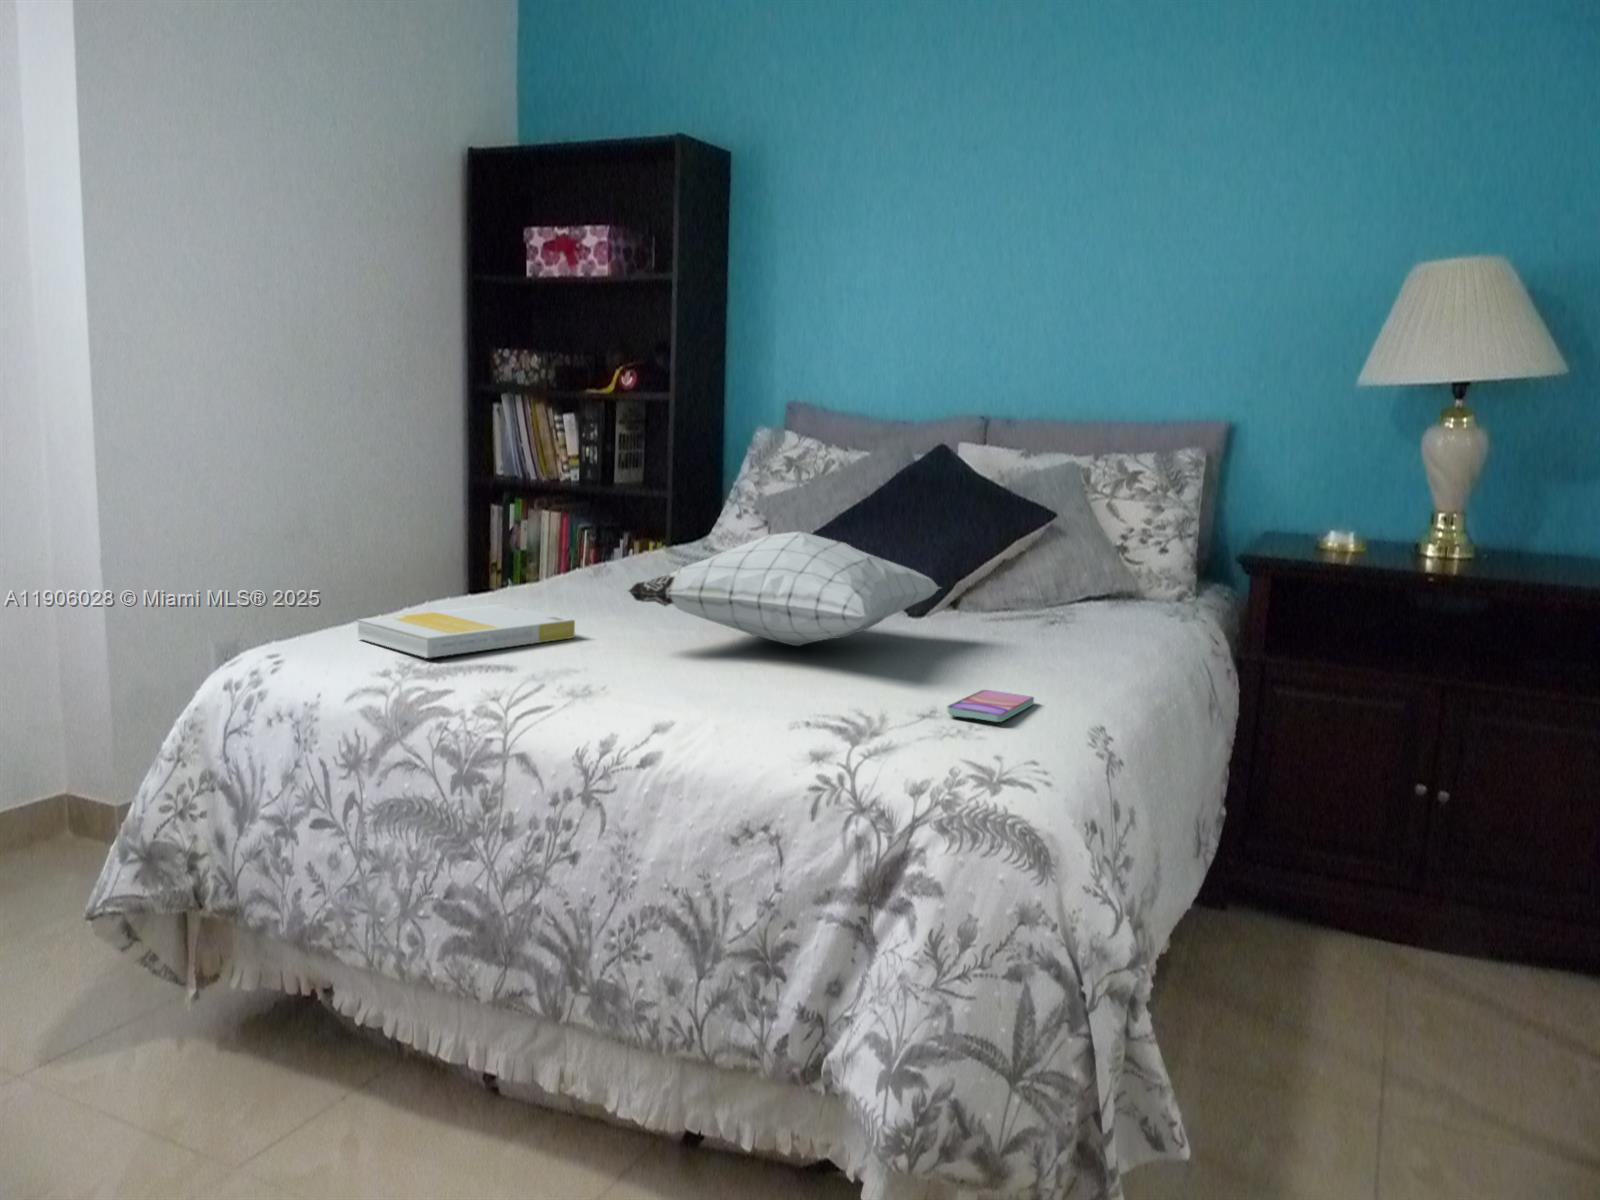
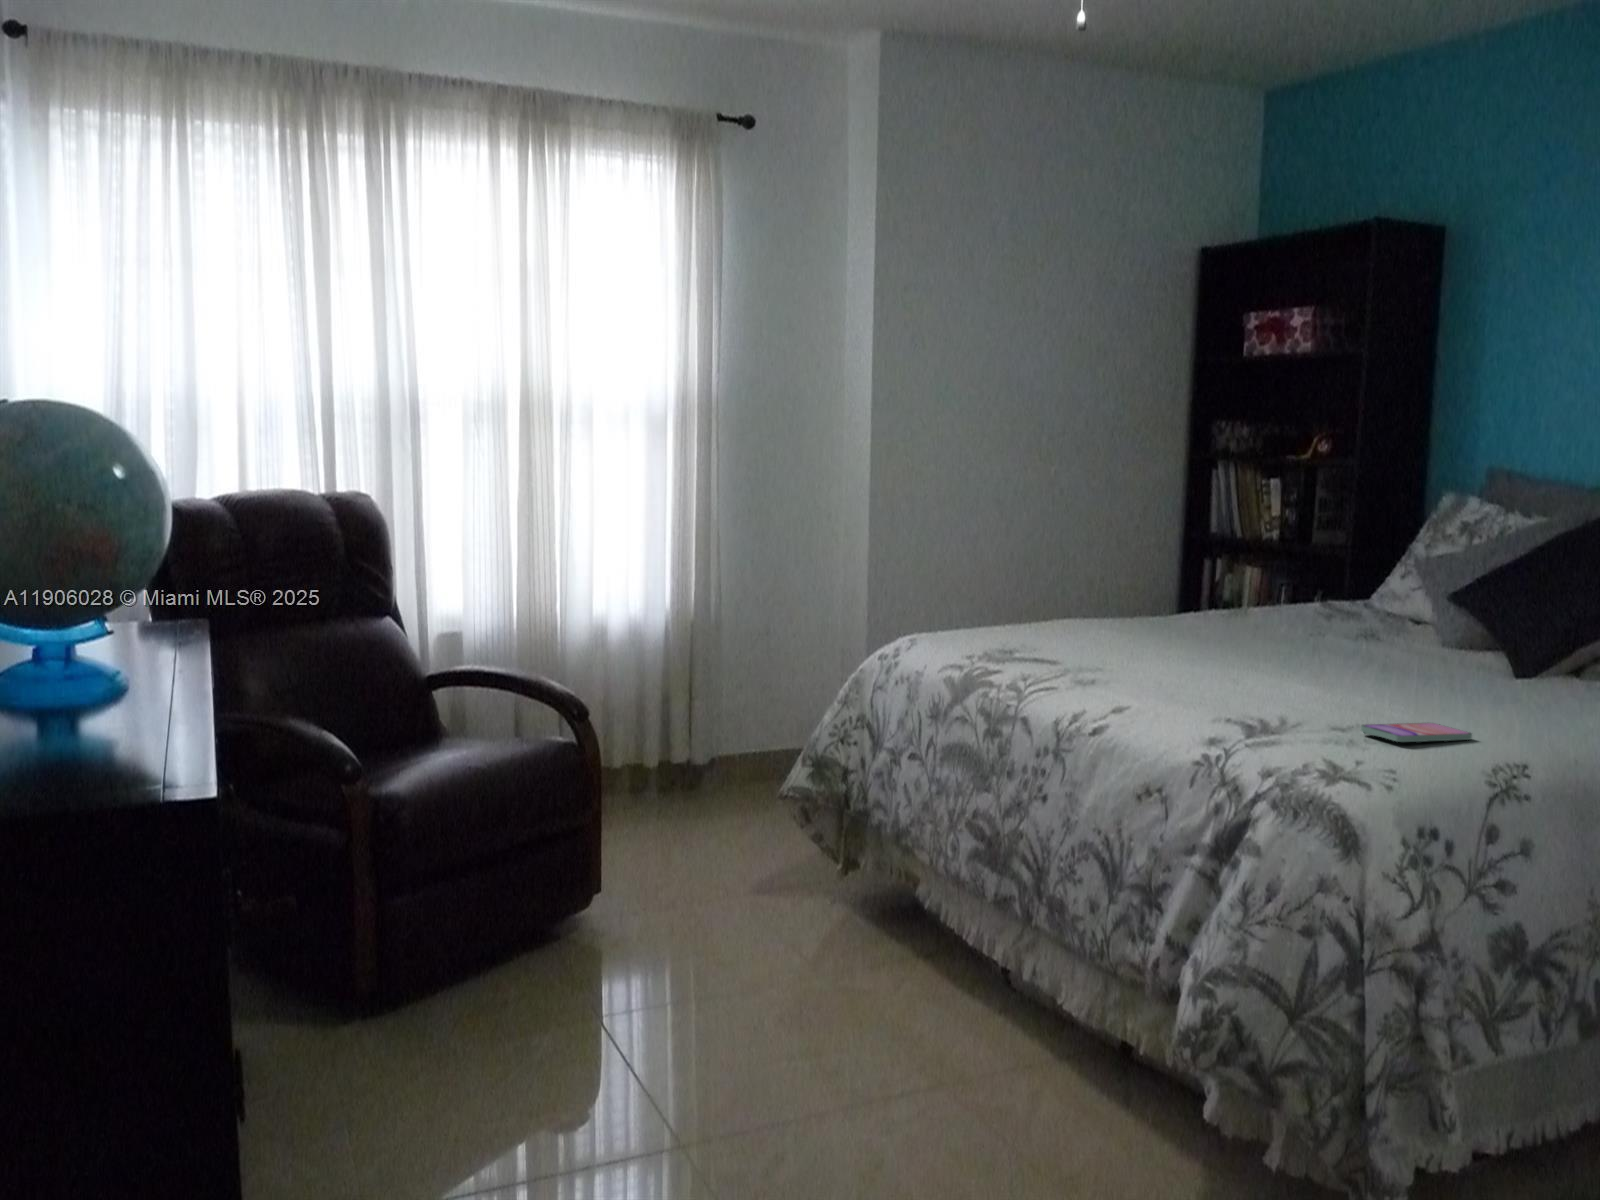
pillow: present [628,532,939,646] -> none [1158,575,1477,678]
book: present [358,604,575,658] -> none [970,621,1130,652]

